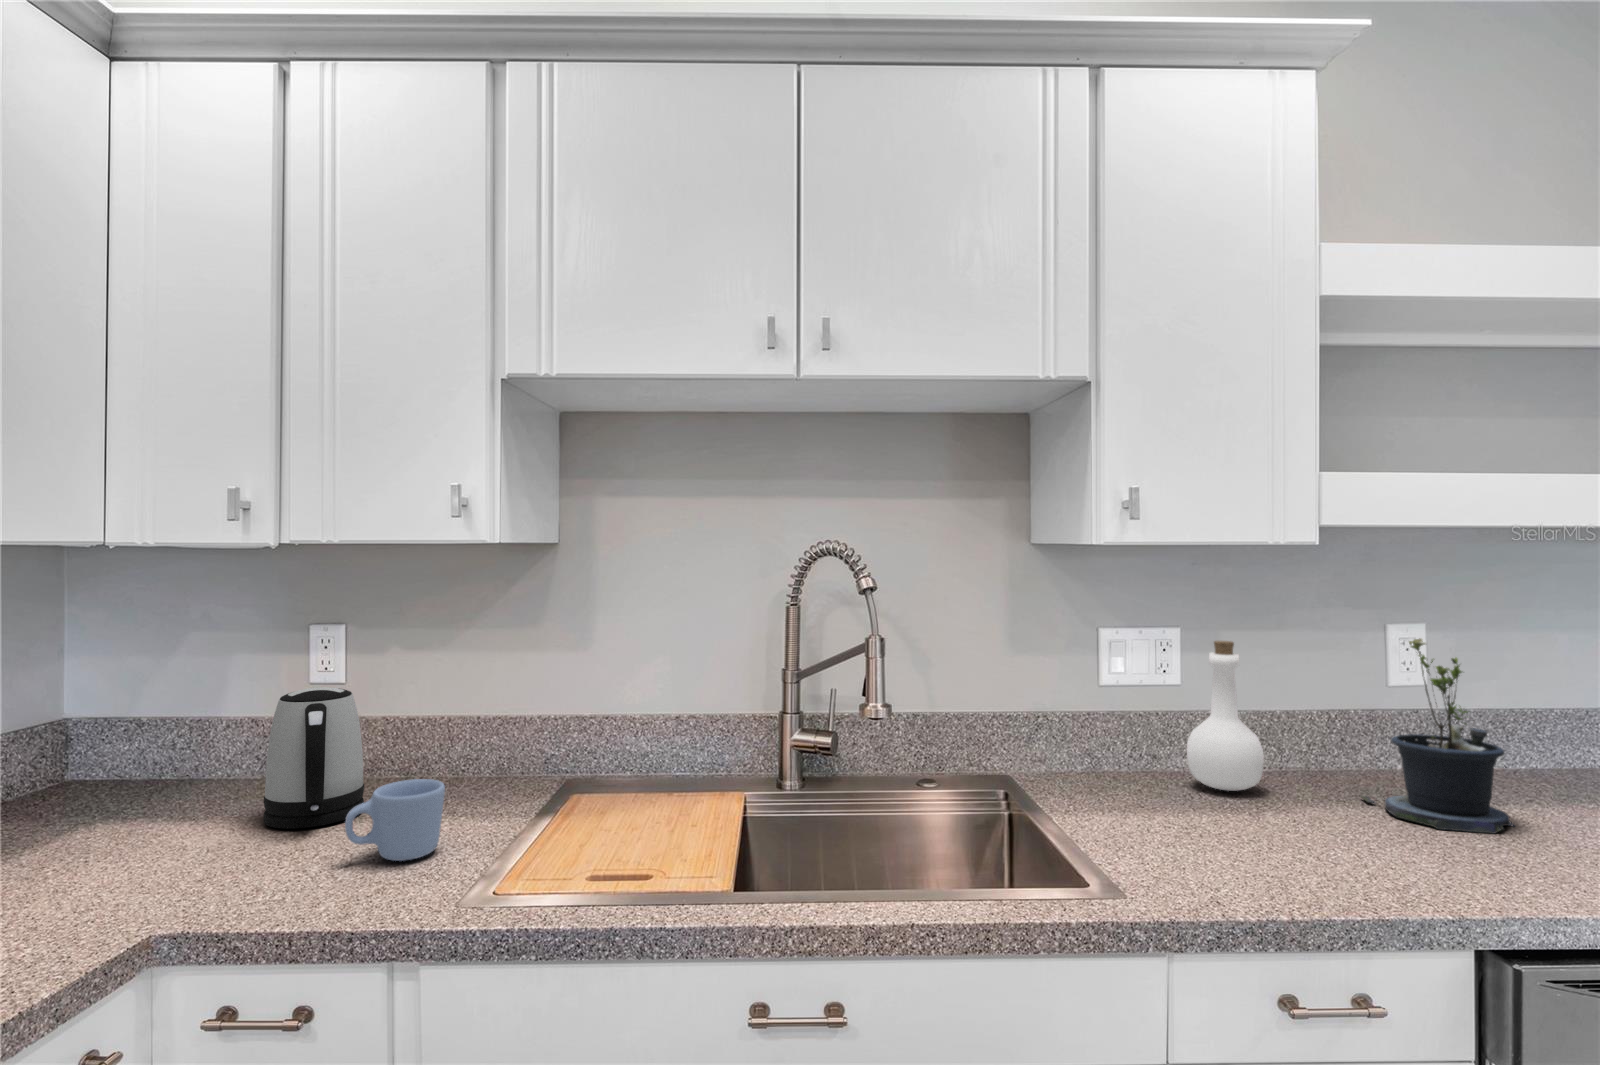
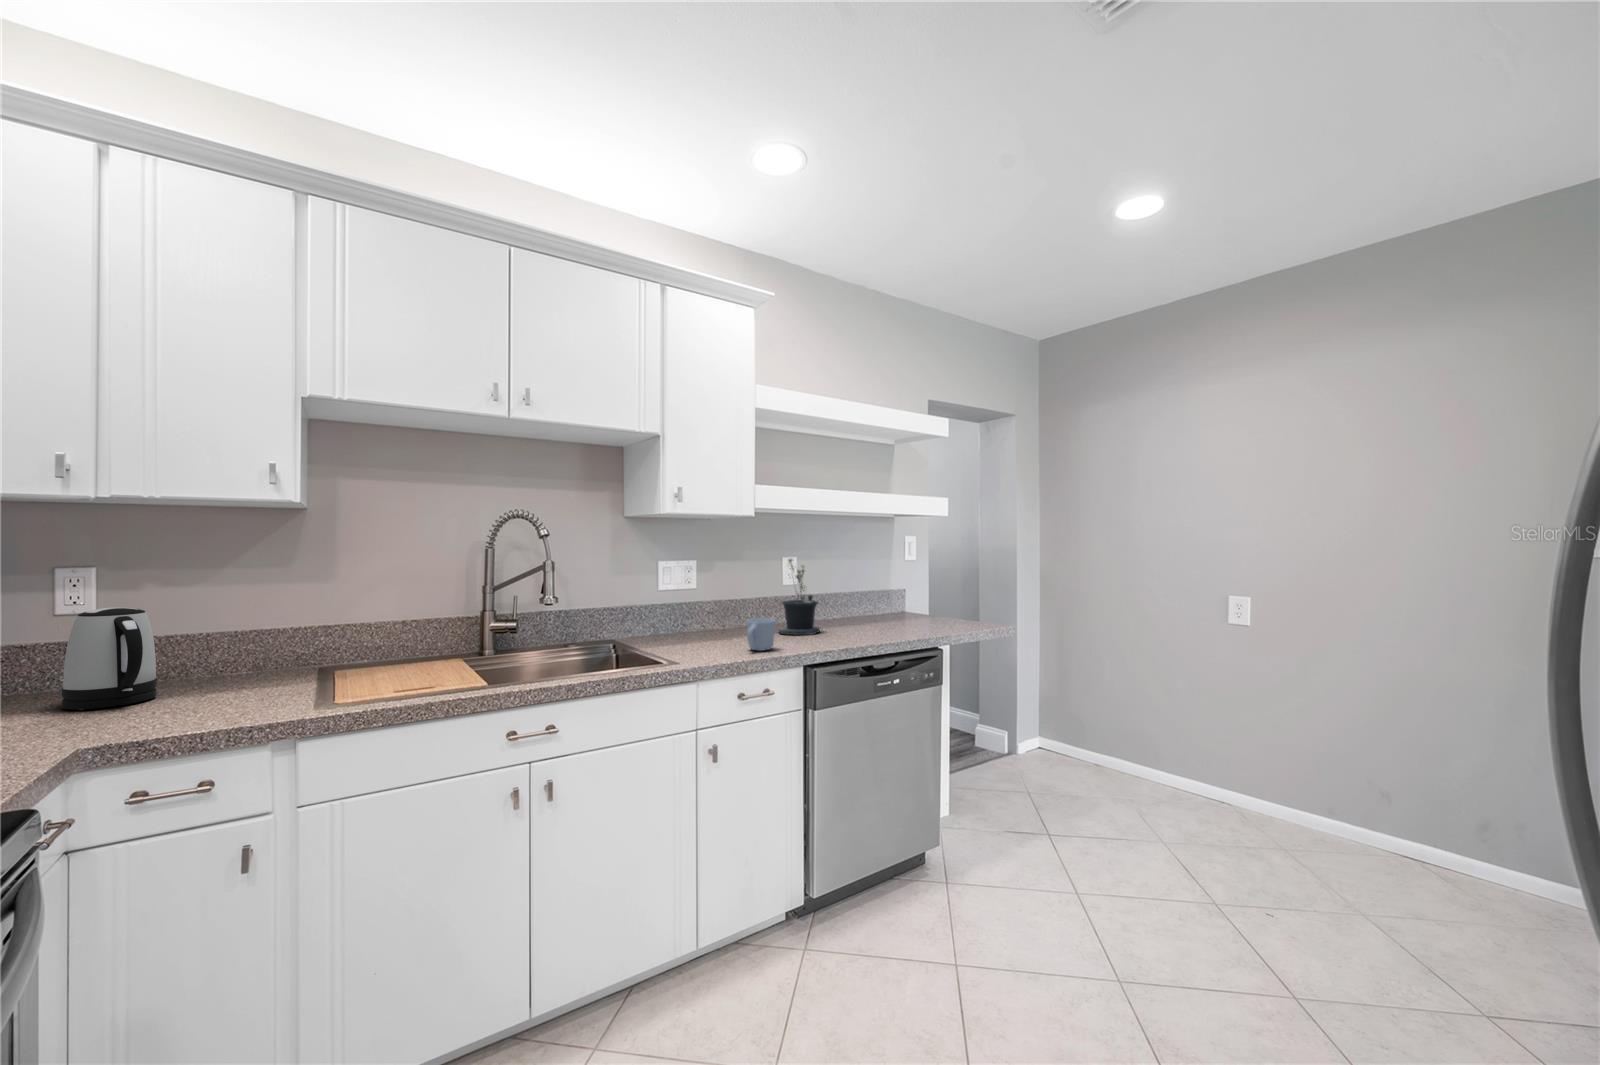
bottle: present [1187,641,1264,791] -> none [700,564,733,634]
mug: present [345,779,445,861] -> present [747,618,776,651]

